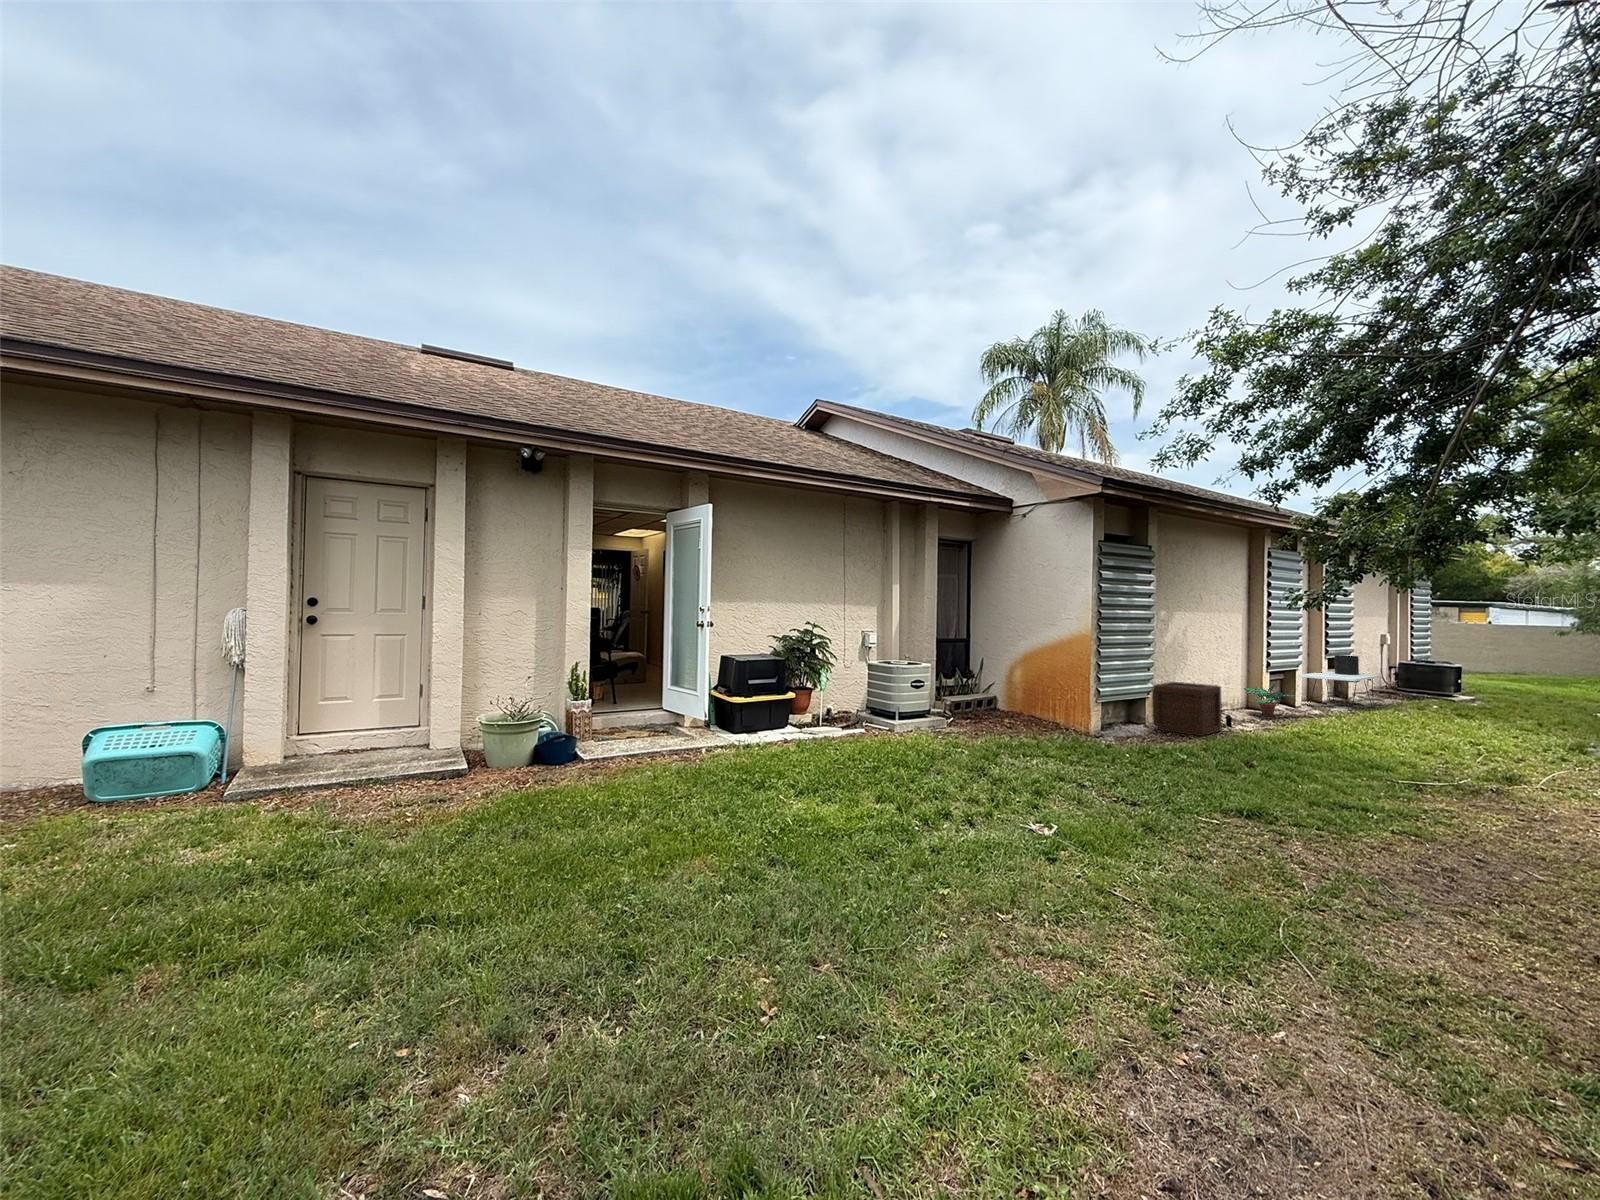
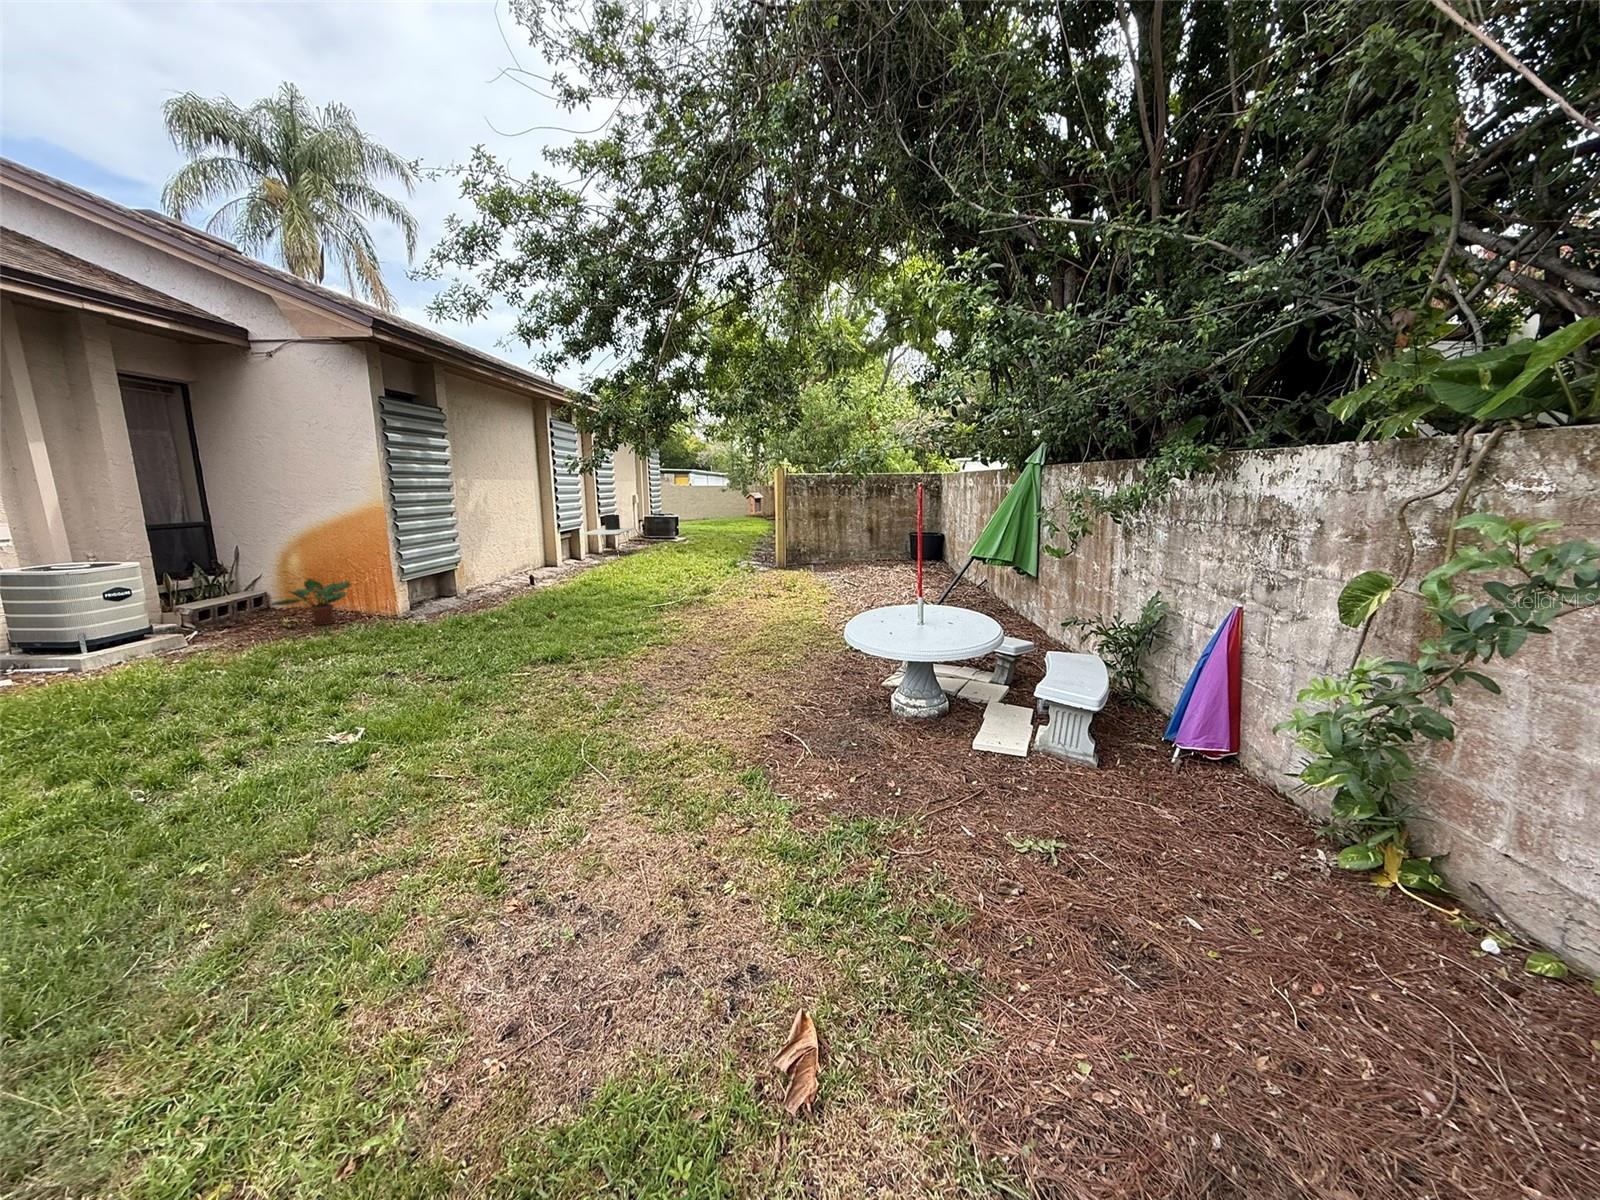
wooden crate: present [1152,682,1222,736] -> none [462,548,529,598]
potted plant: present [1244,684,1295,717] -> present [268,579,350,625]

